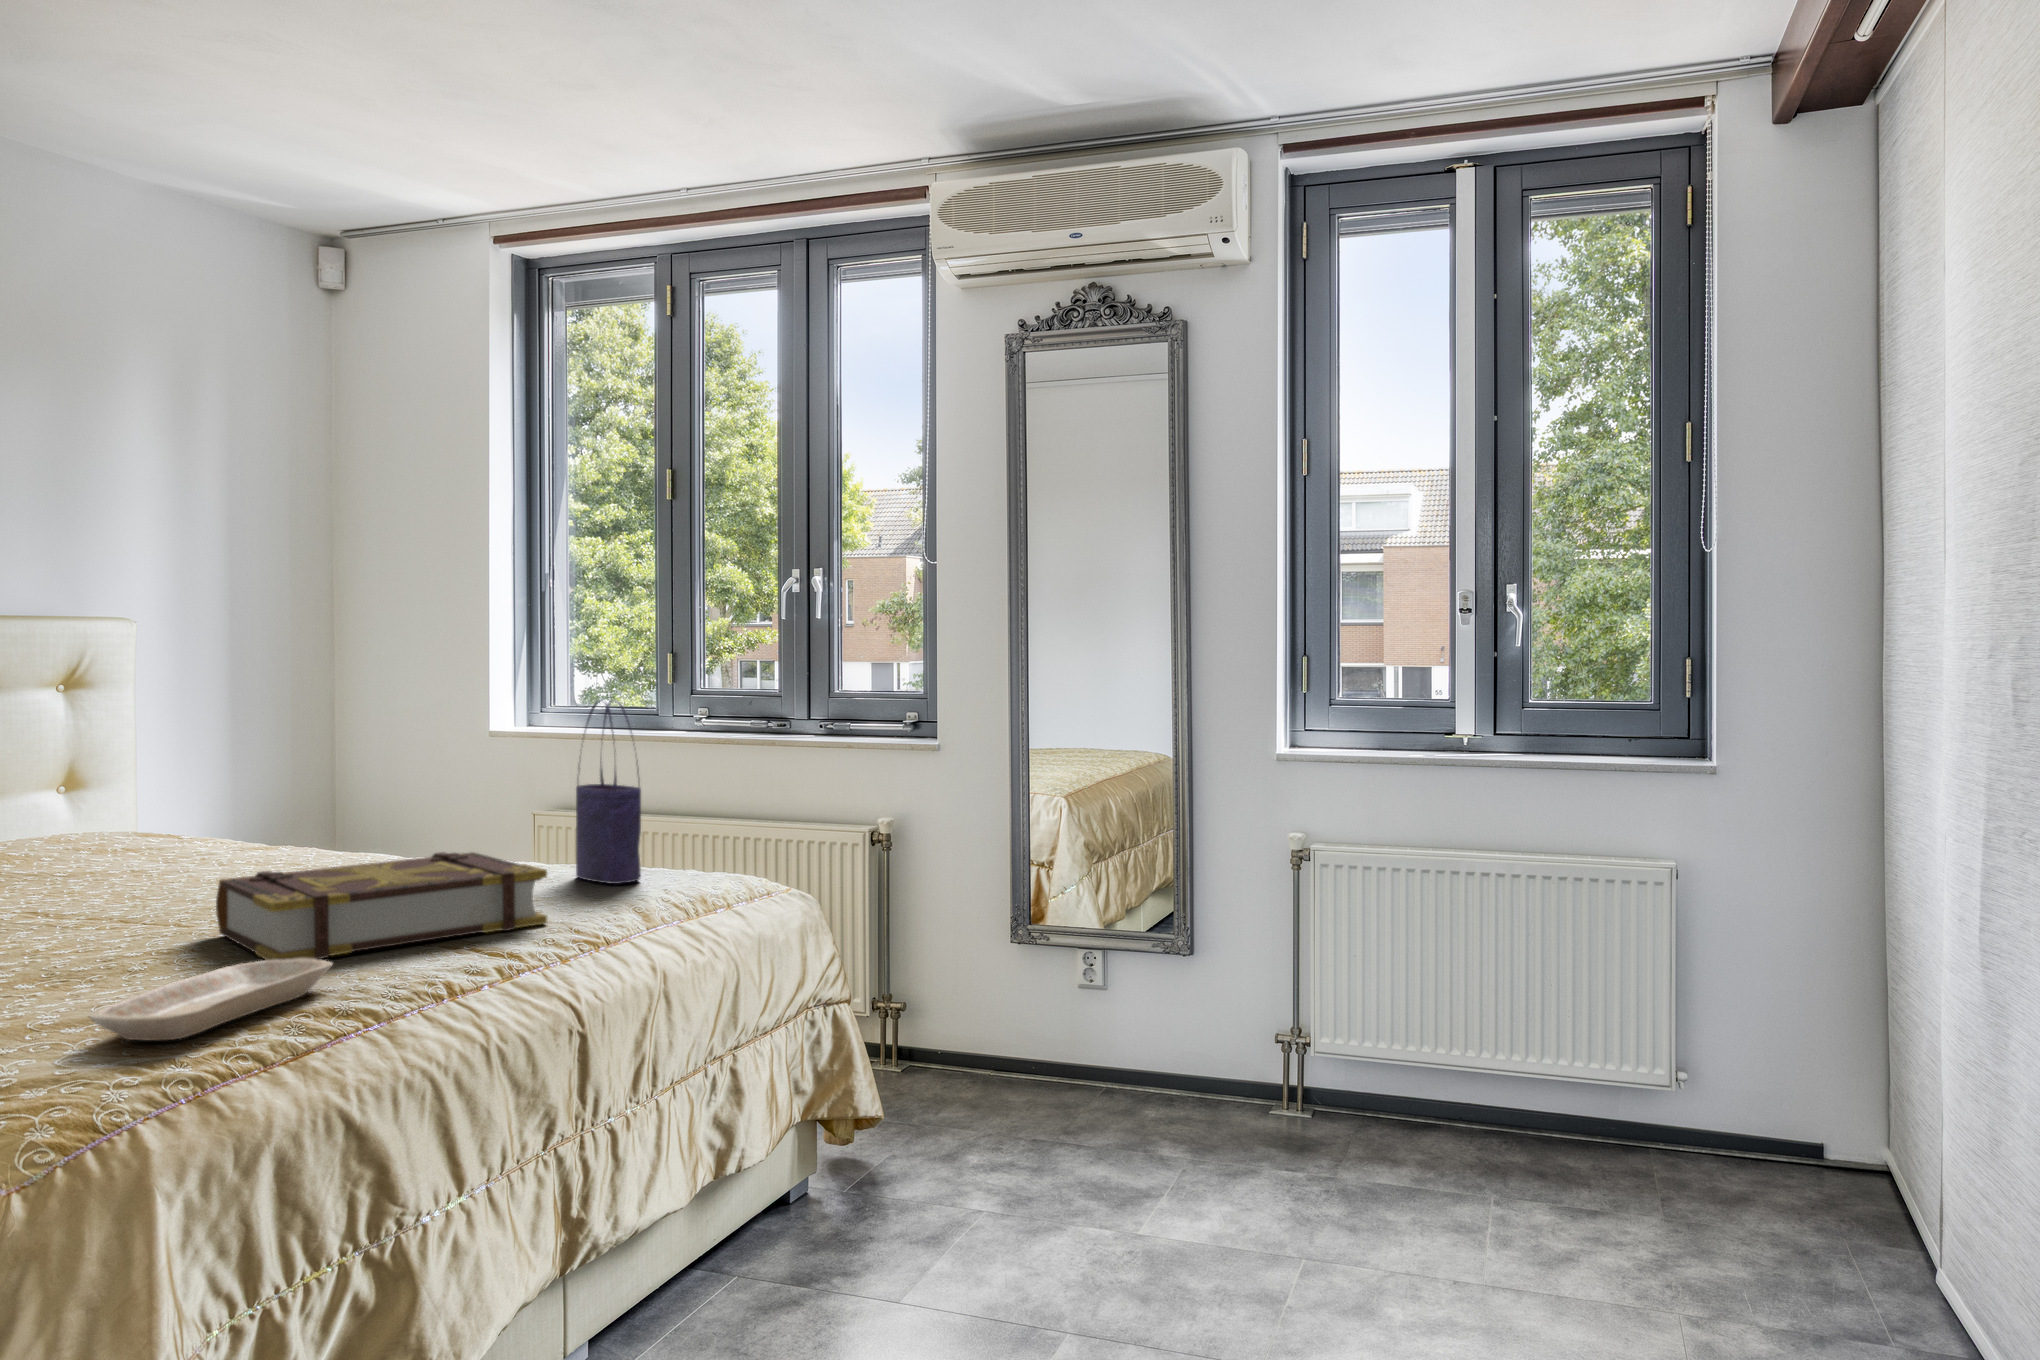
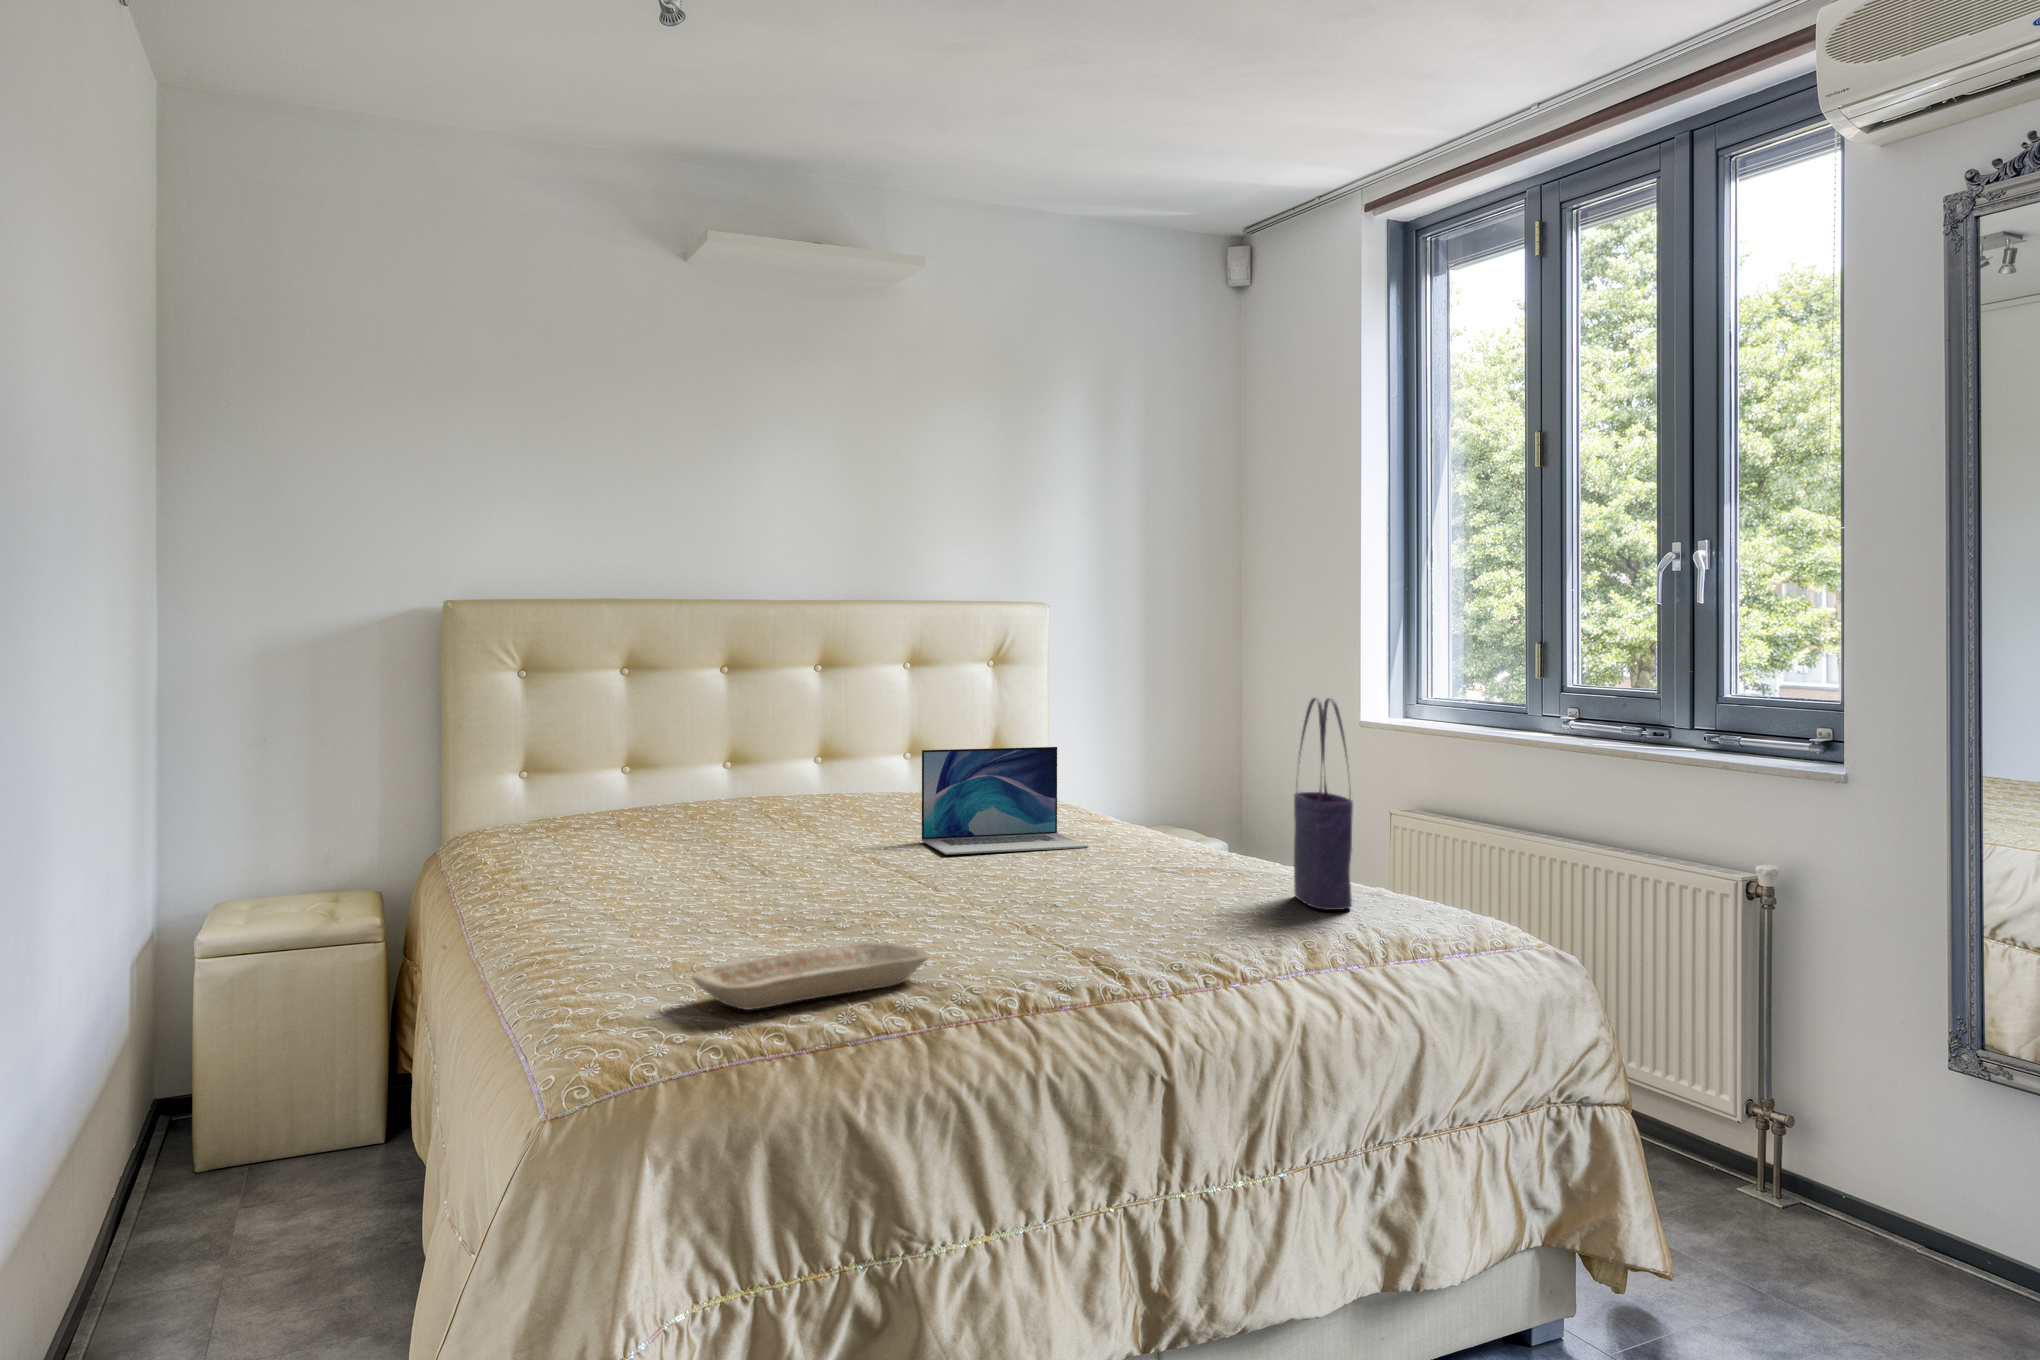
laptop: none [76,766,298,889] -> present [922,747,1088,855]
book: present [216,852,547,960] -> none [916,852,1194,948]

